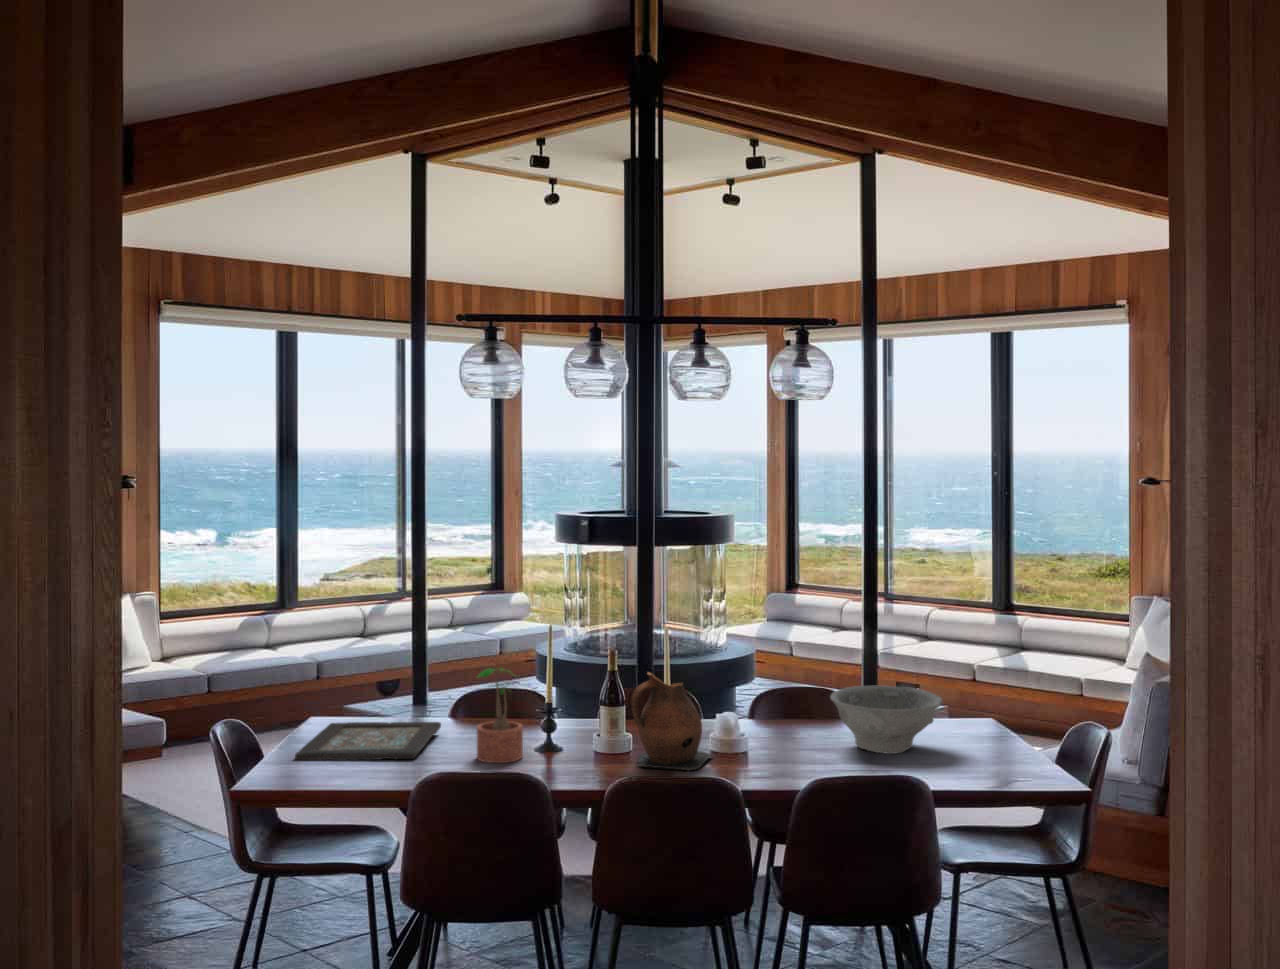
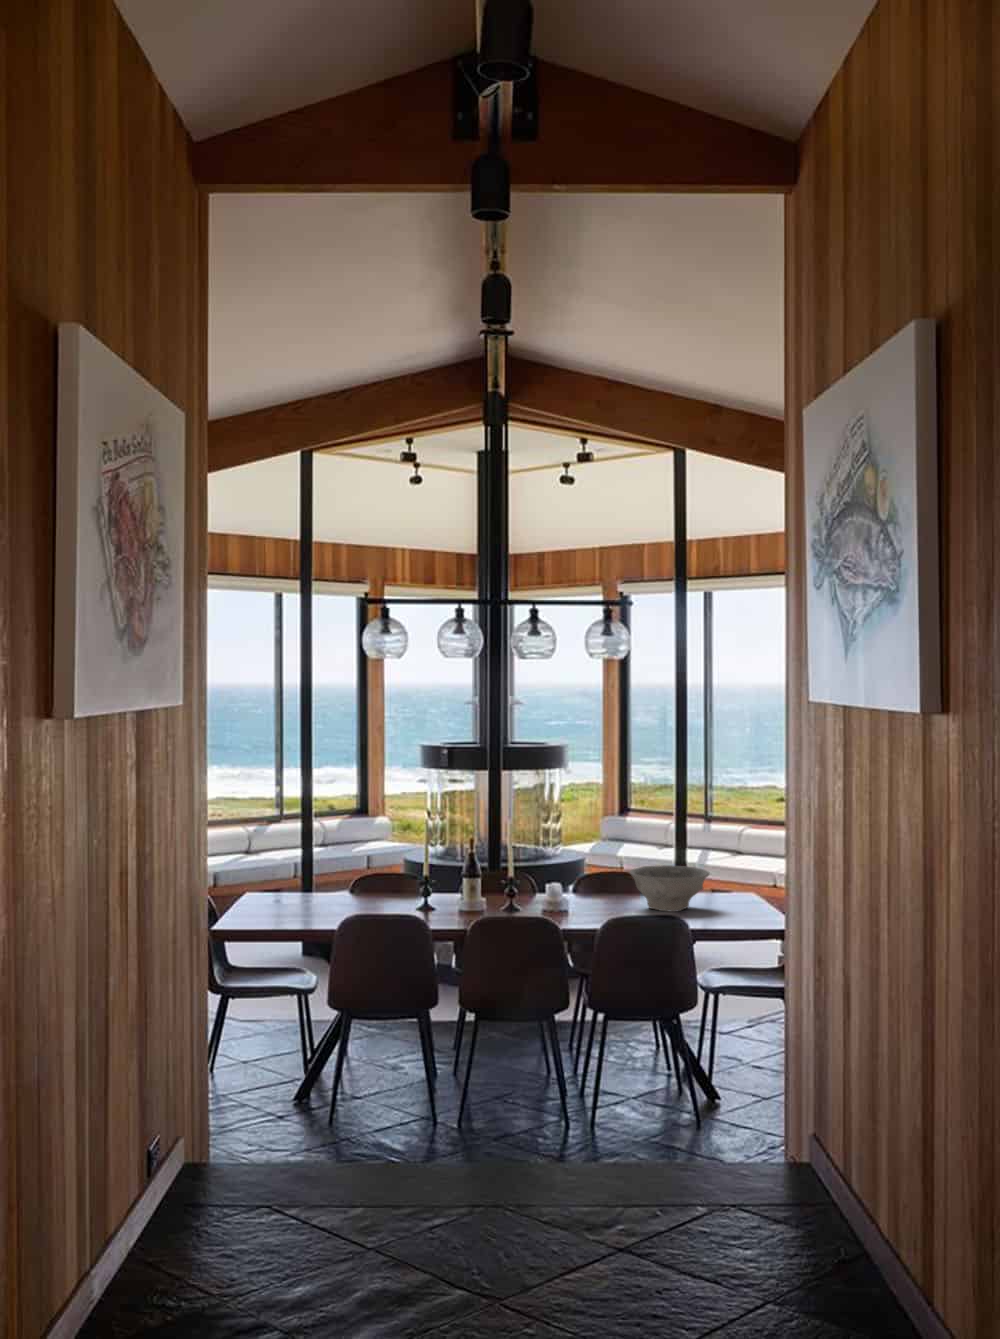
potted plant: present [477,669,523,763] -> none [373,850,407,917]
ceramic pitcher: present [631,672,712,771] -> none [485,851,543,920]
decorative tray: present [295,722,441,760] -> none [244,894,344,917]

